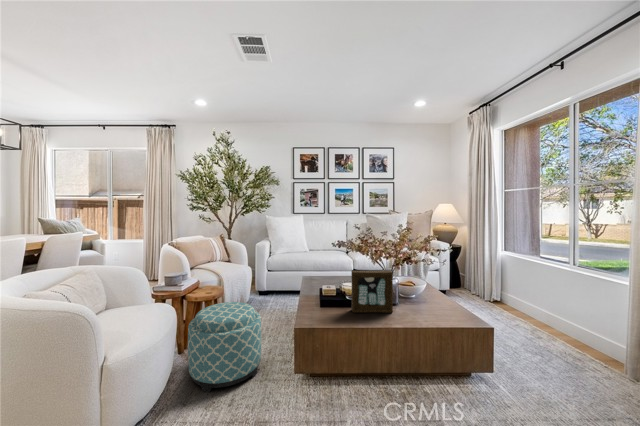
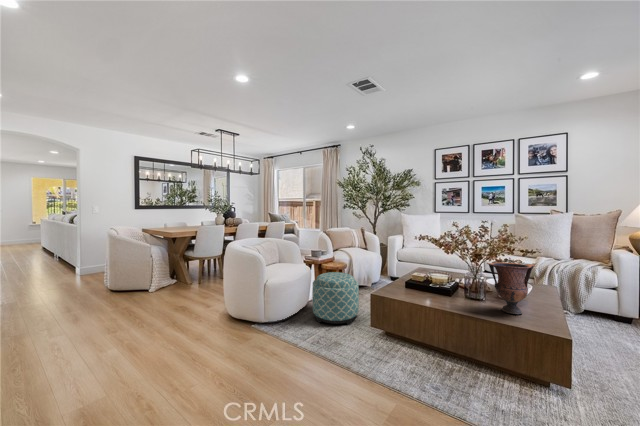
vase: none [408,259,442,309] -> present [487,262,535,314]
picture frame: present [351,271,393,313] -> none [426,263,467,306]

